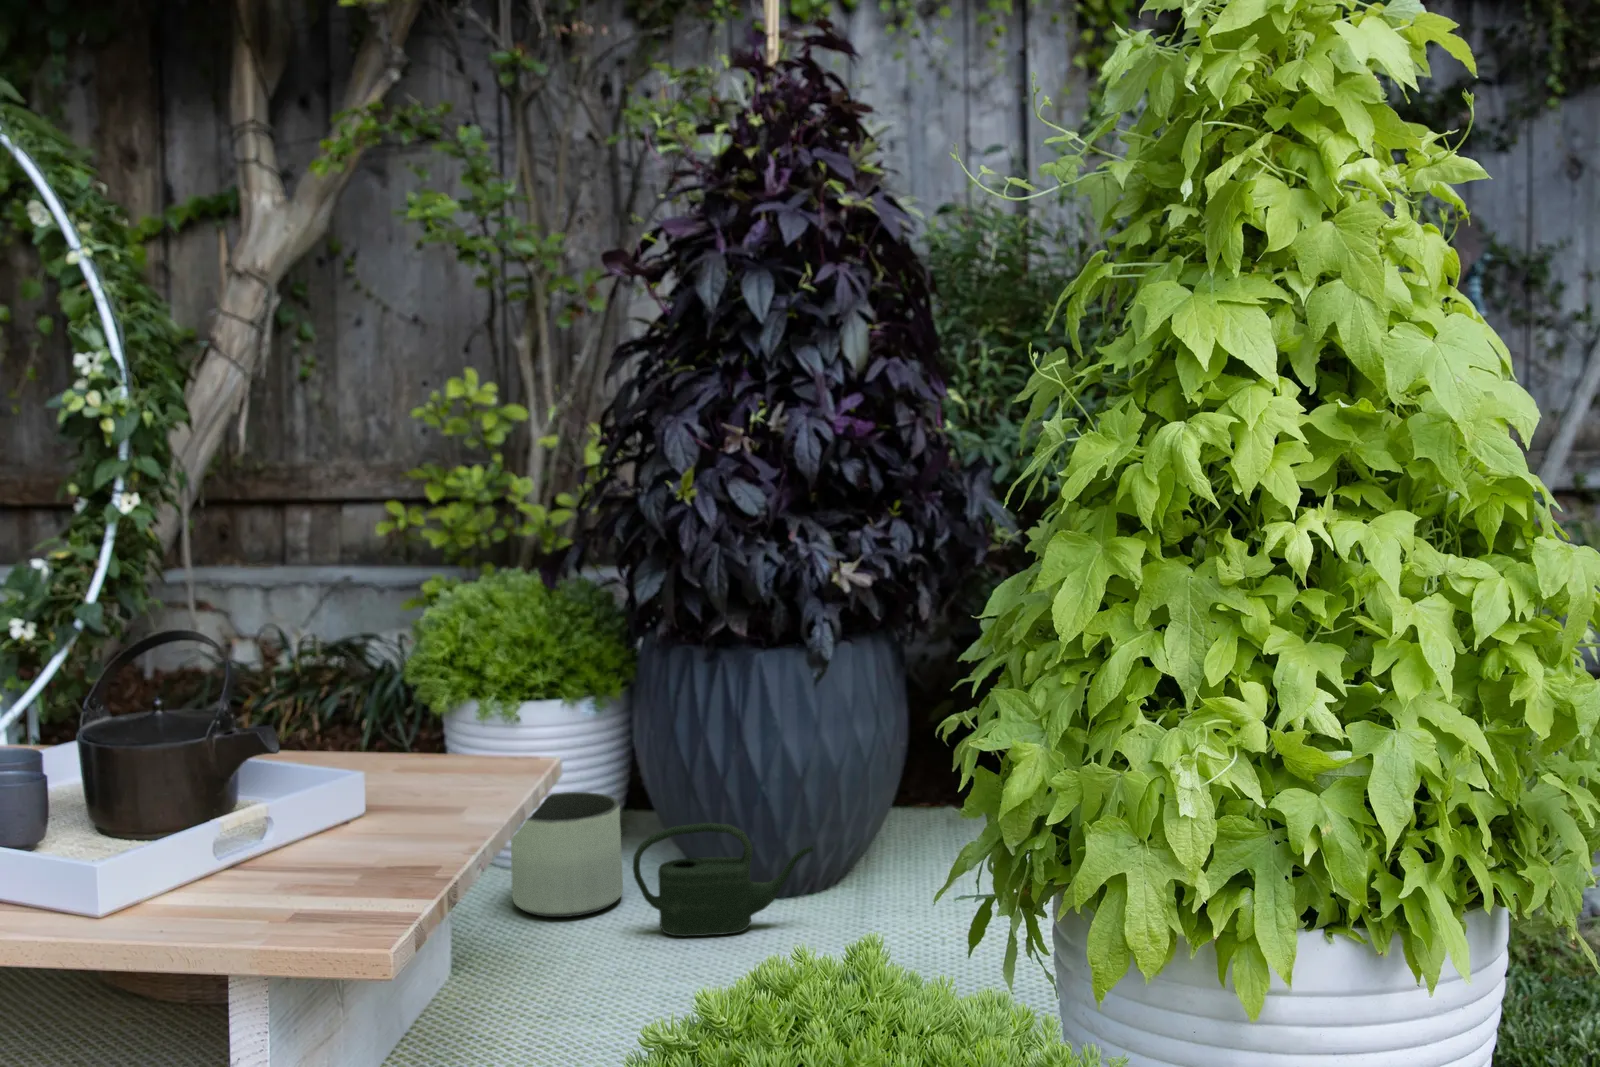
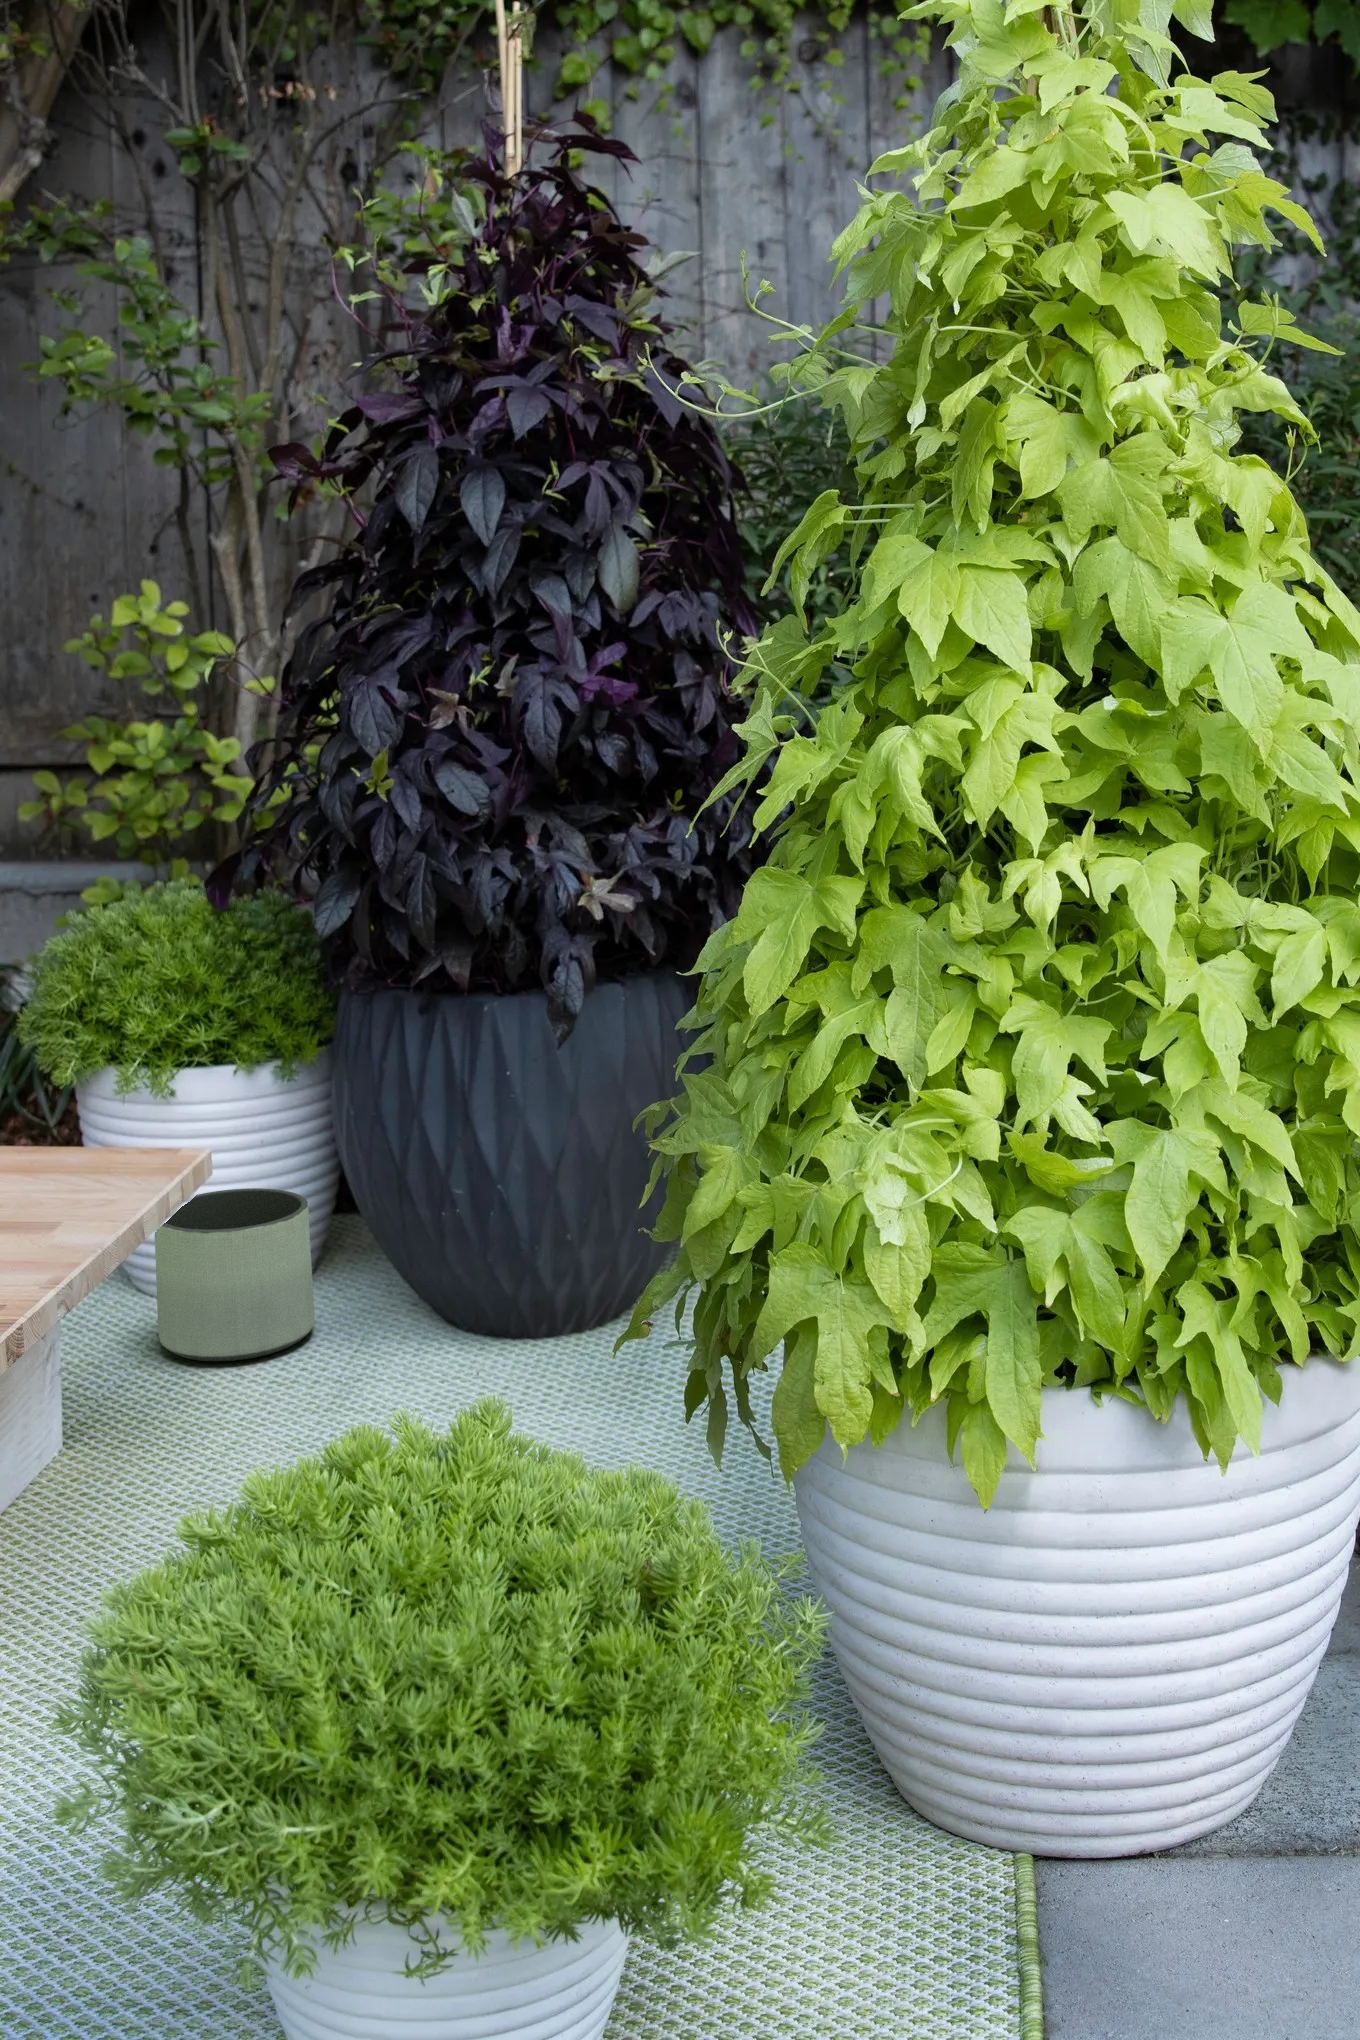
watering can: present [633,823,813,936] -> none [315,1232,564,1387]

